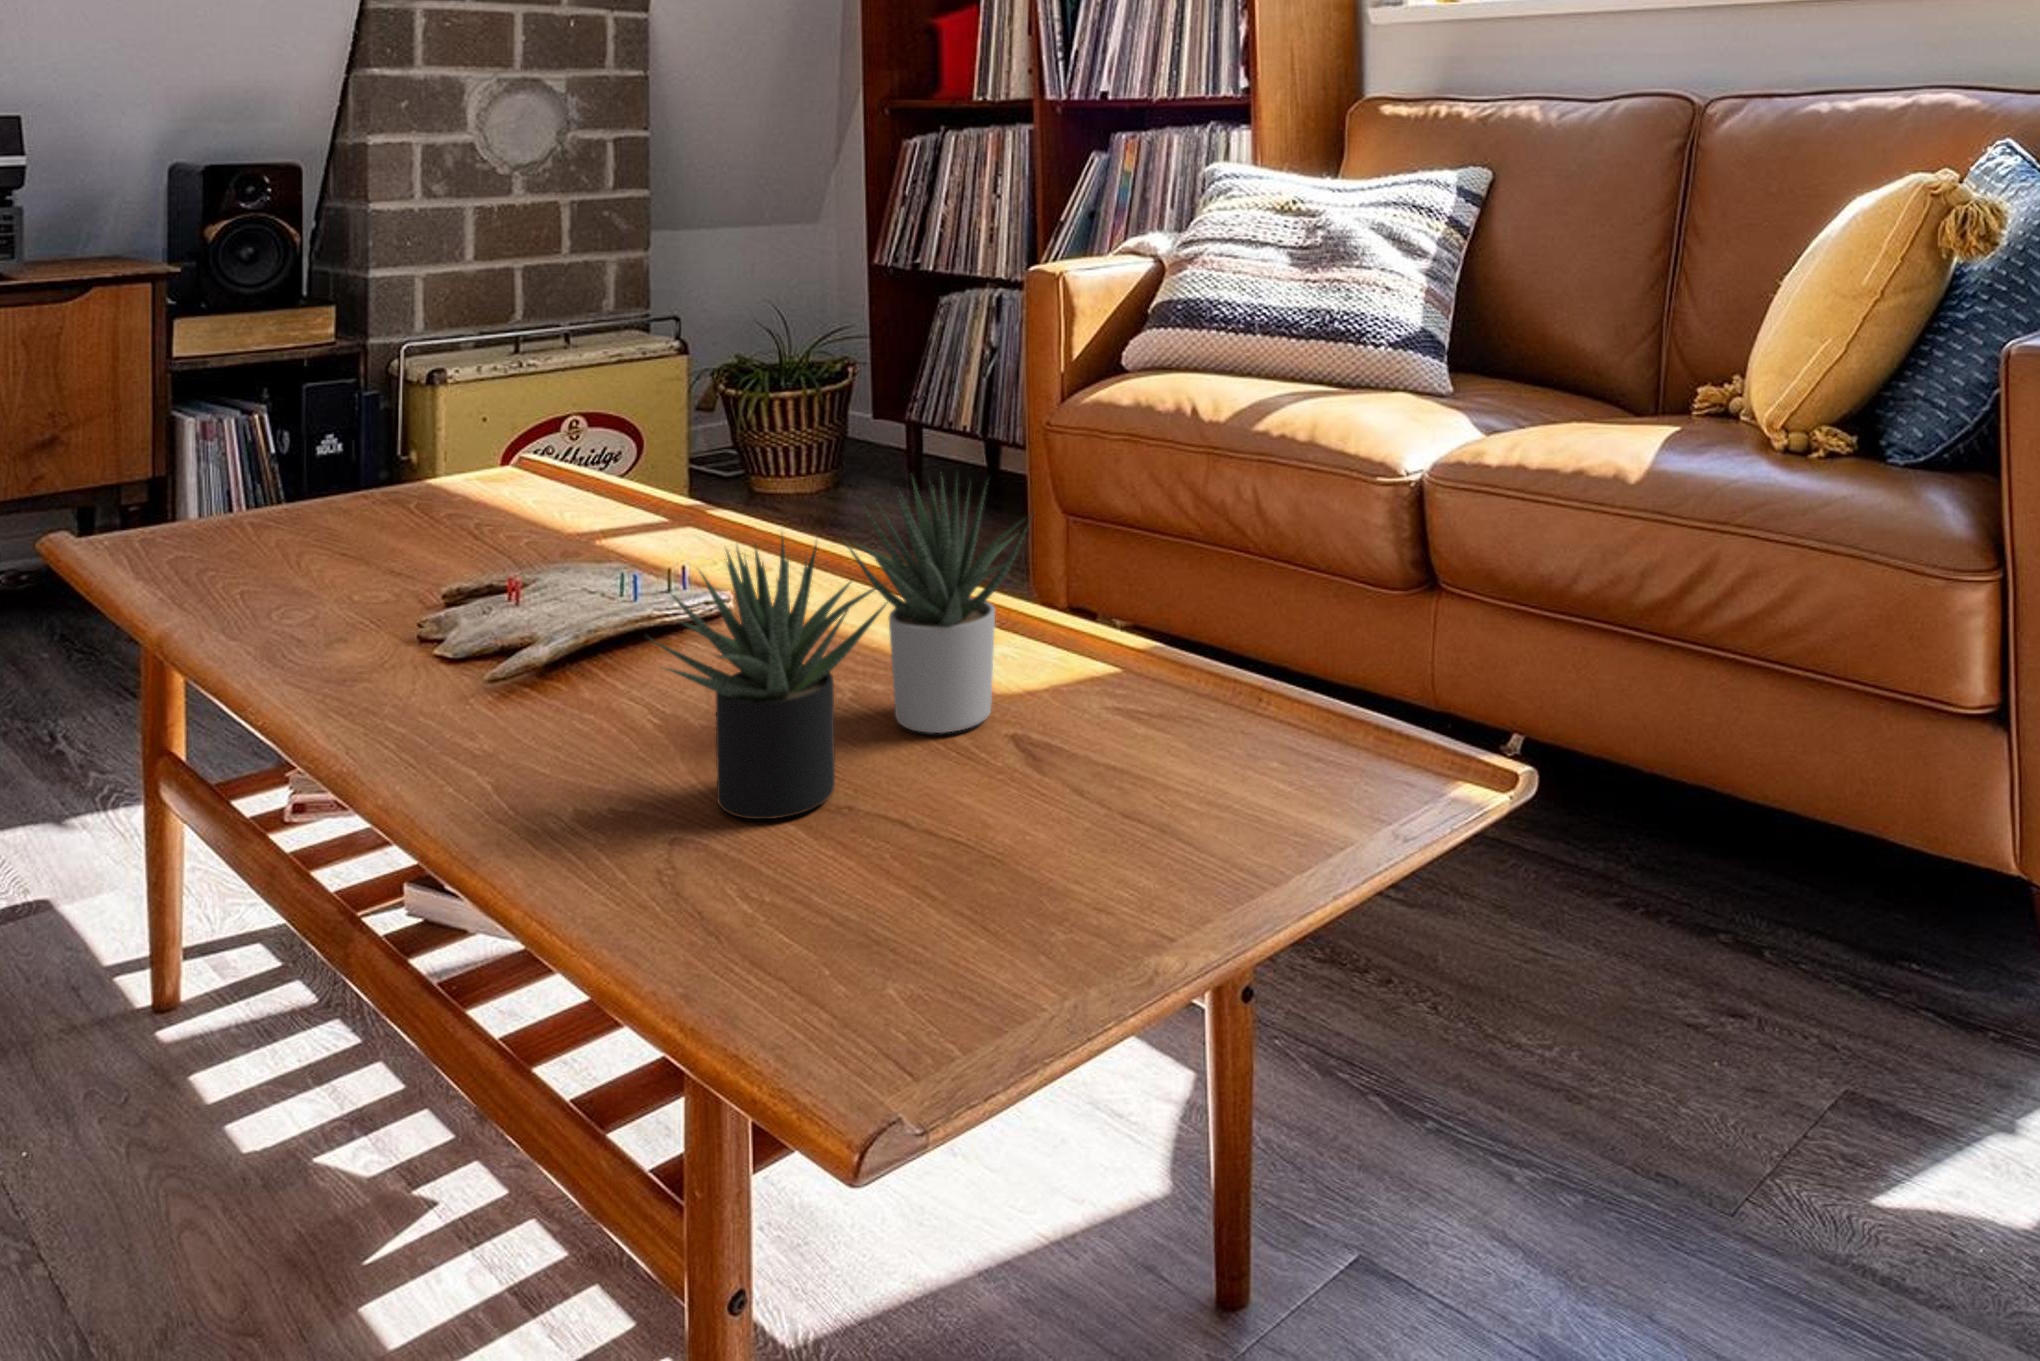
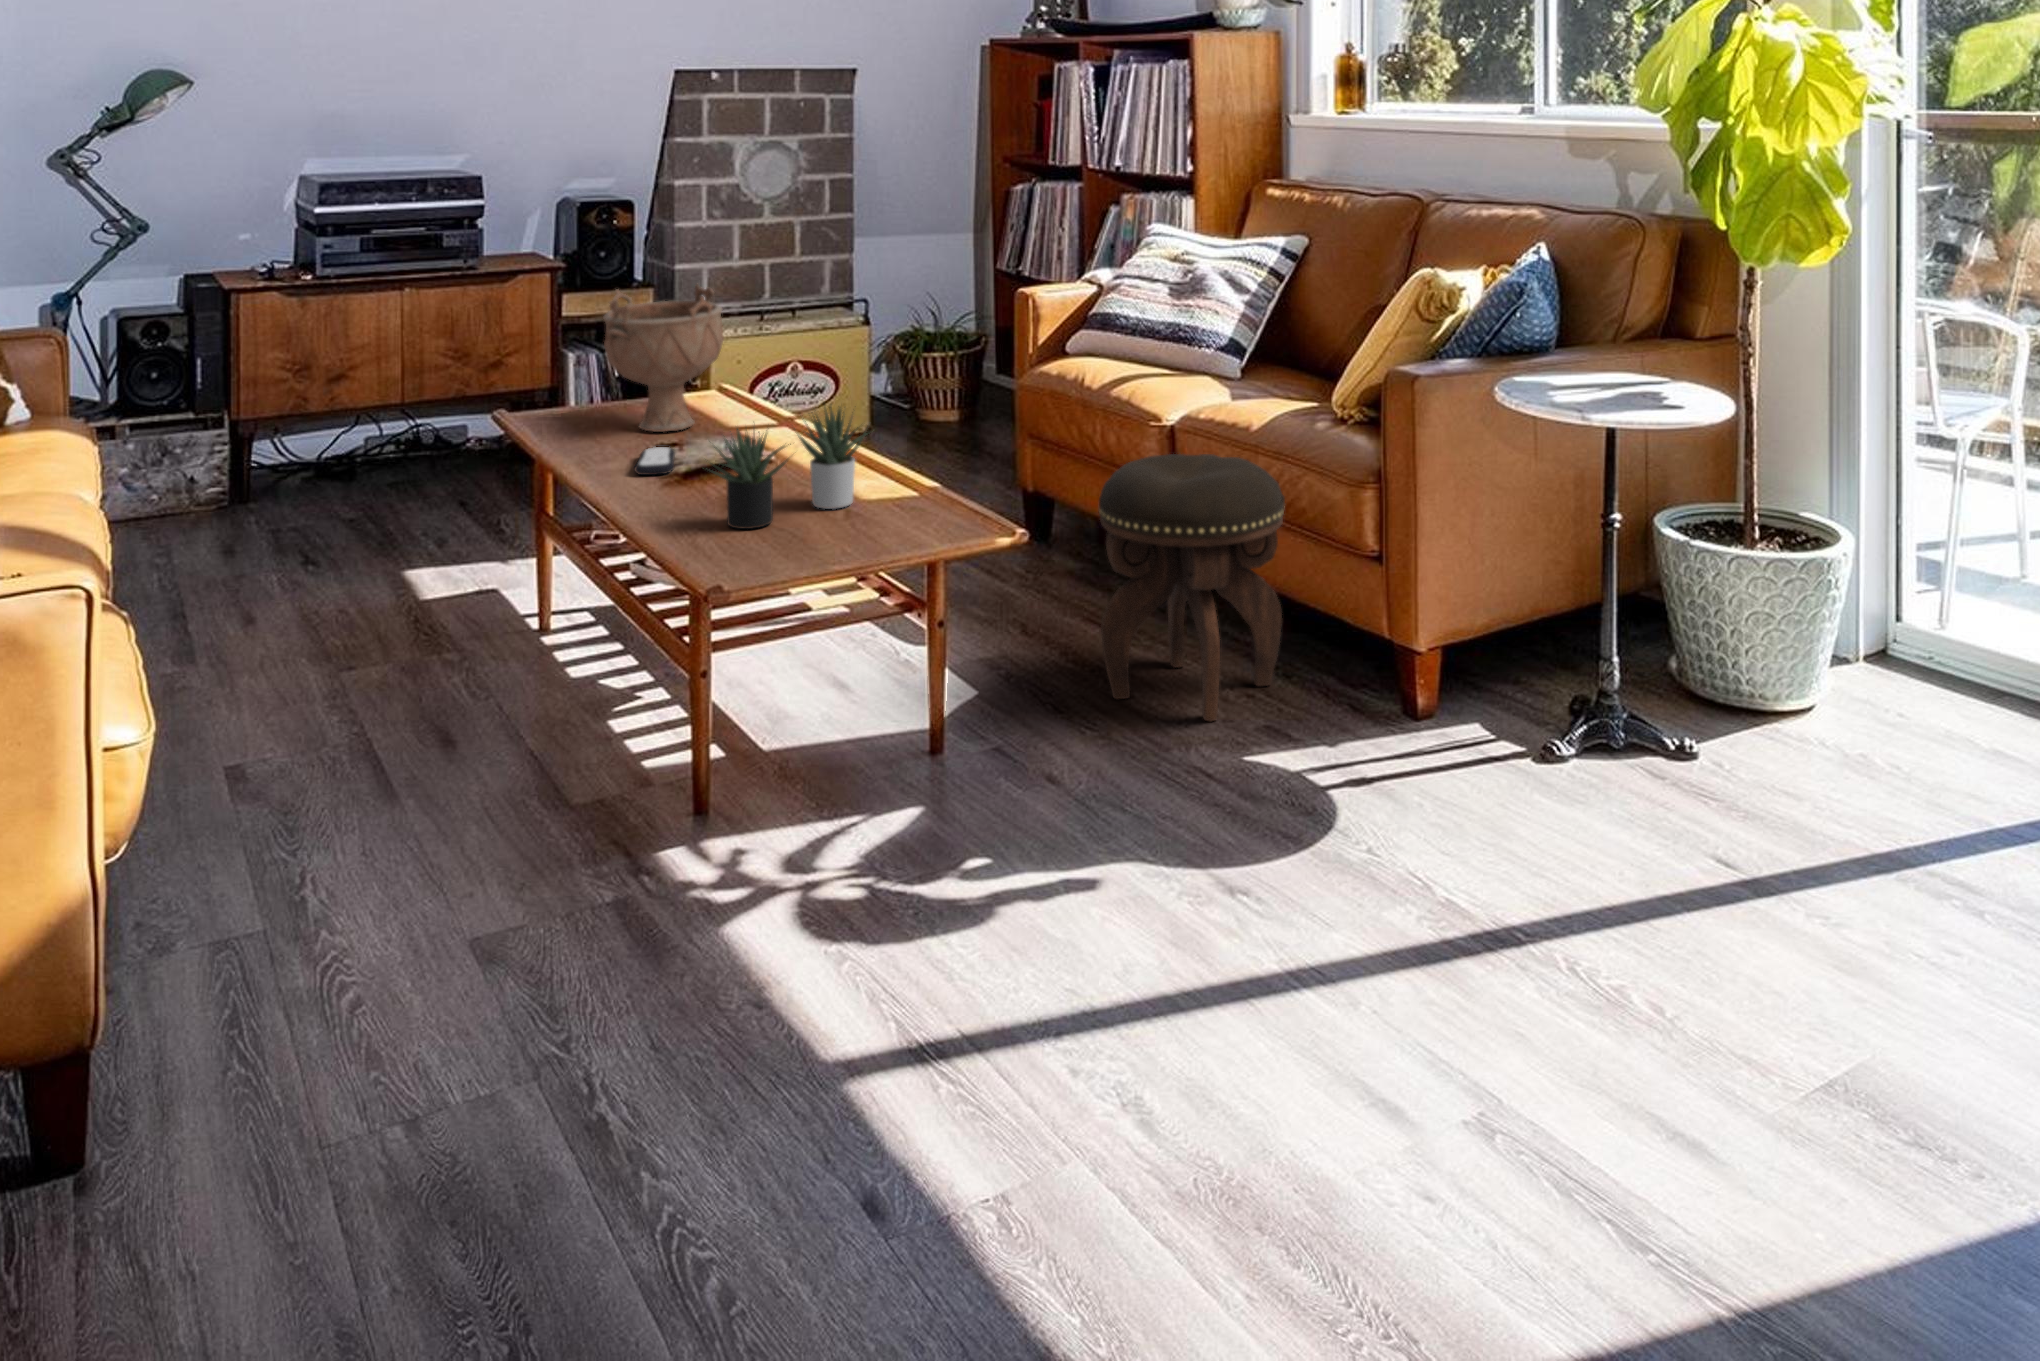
decorative bowl: none [304,249,568,558] -> present [603,285,723,432]
footstool: none [1423,534,1809,1103] -> present [1099,454,1285,721]
remote control: none [410,594,508,670] -> present [634,447,675,475]

